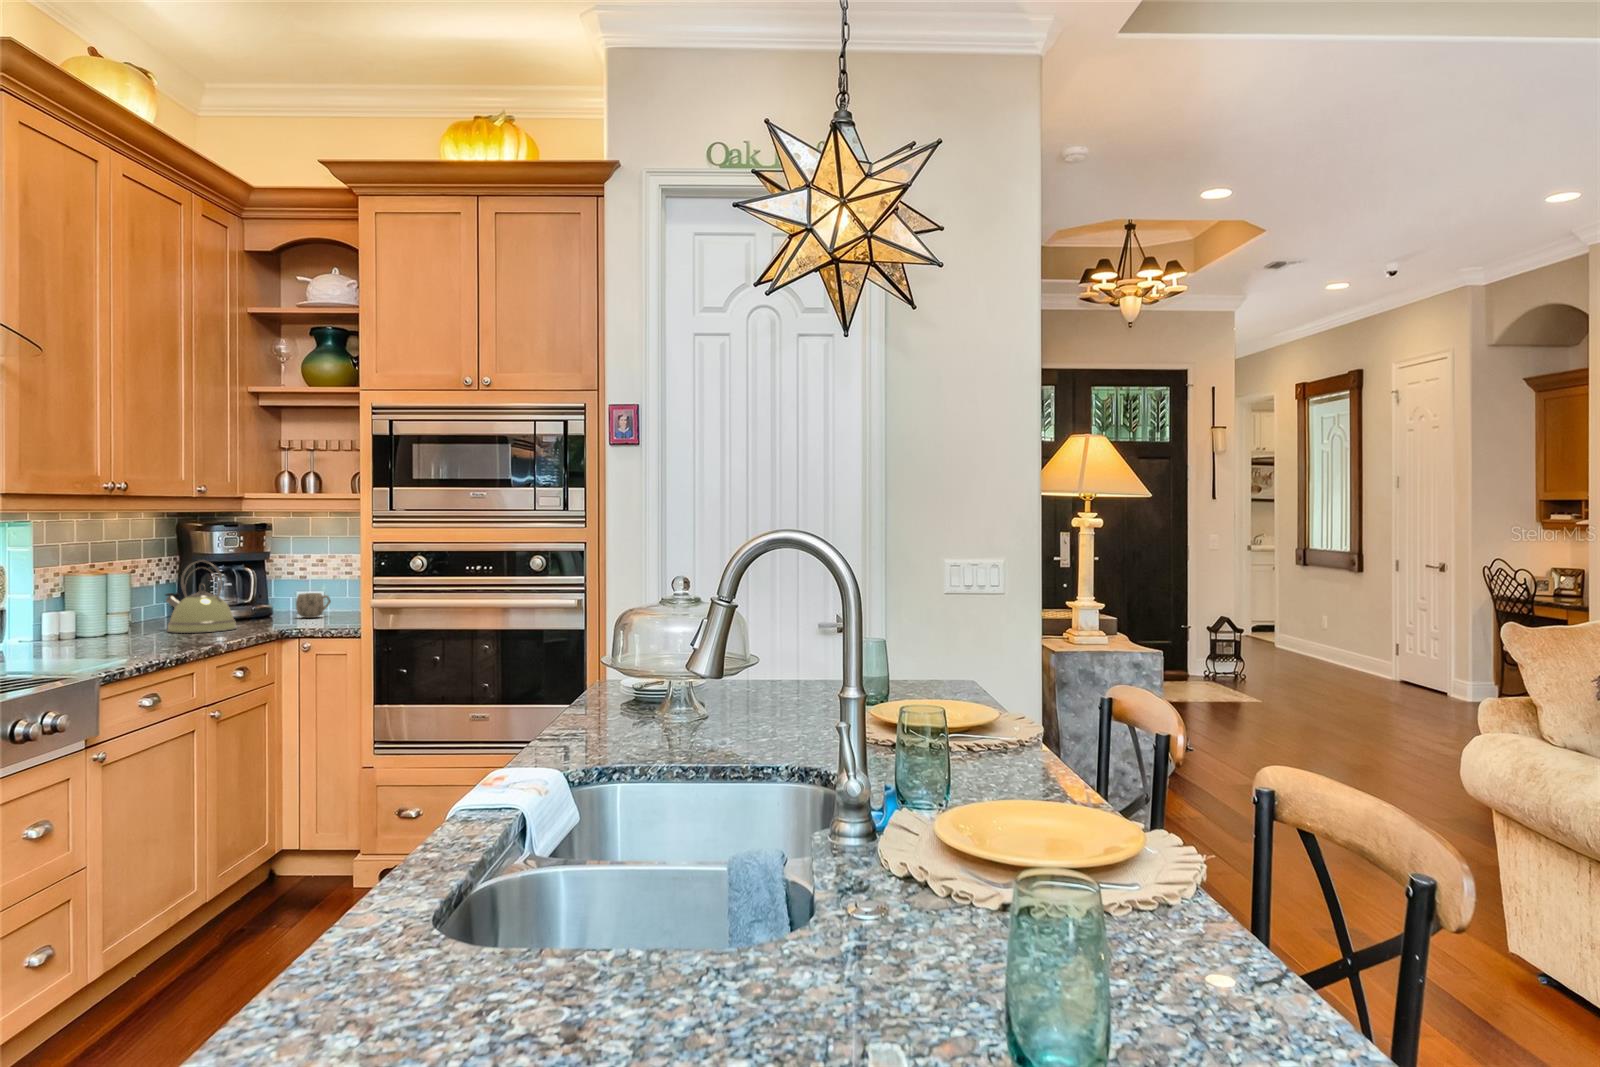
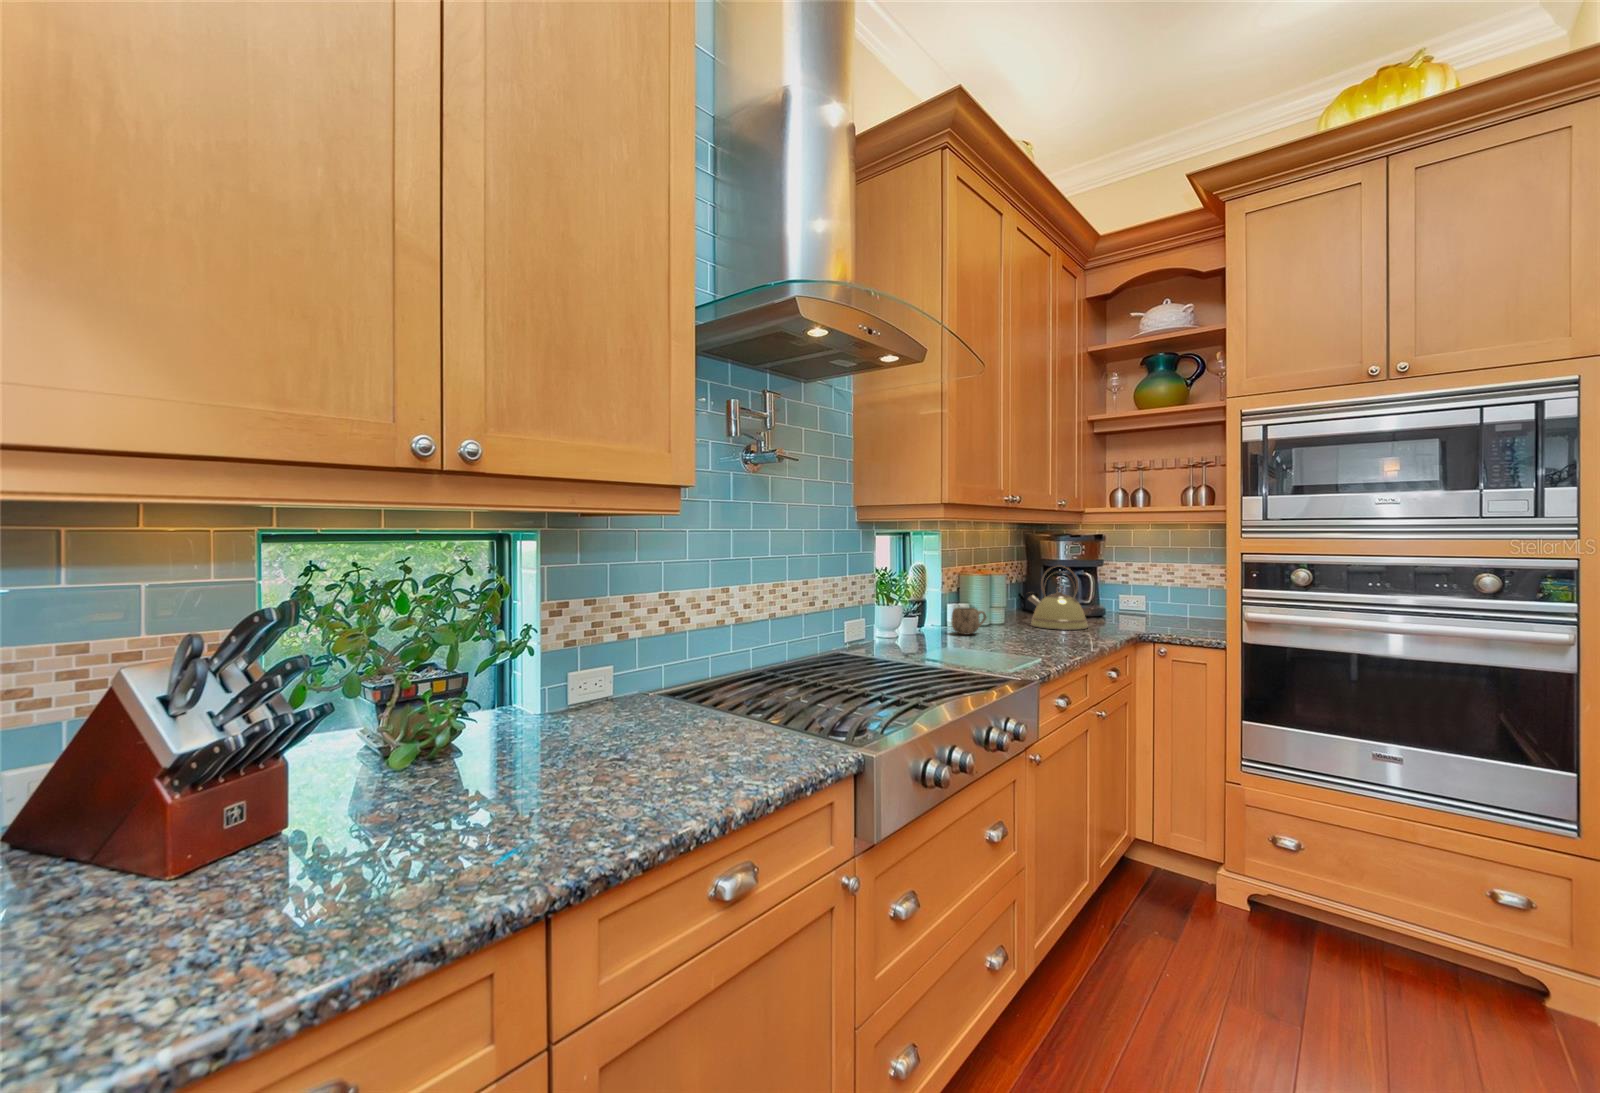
mug: present [296,593,331,618] -> present [952,608,987,634]

